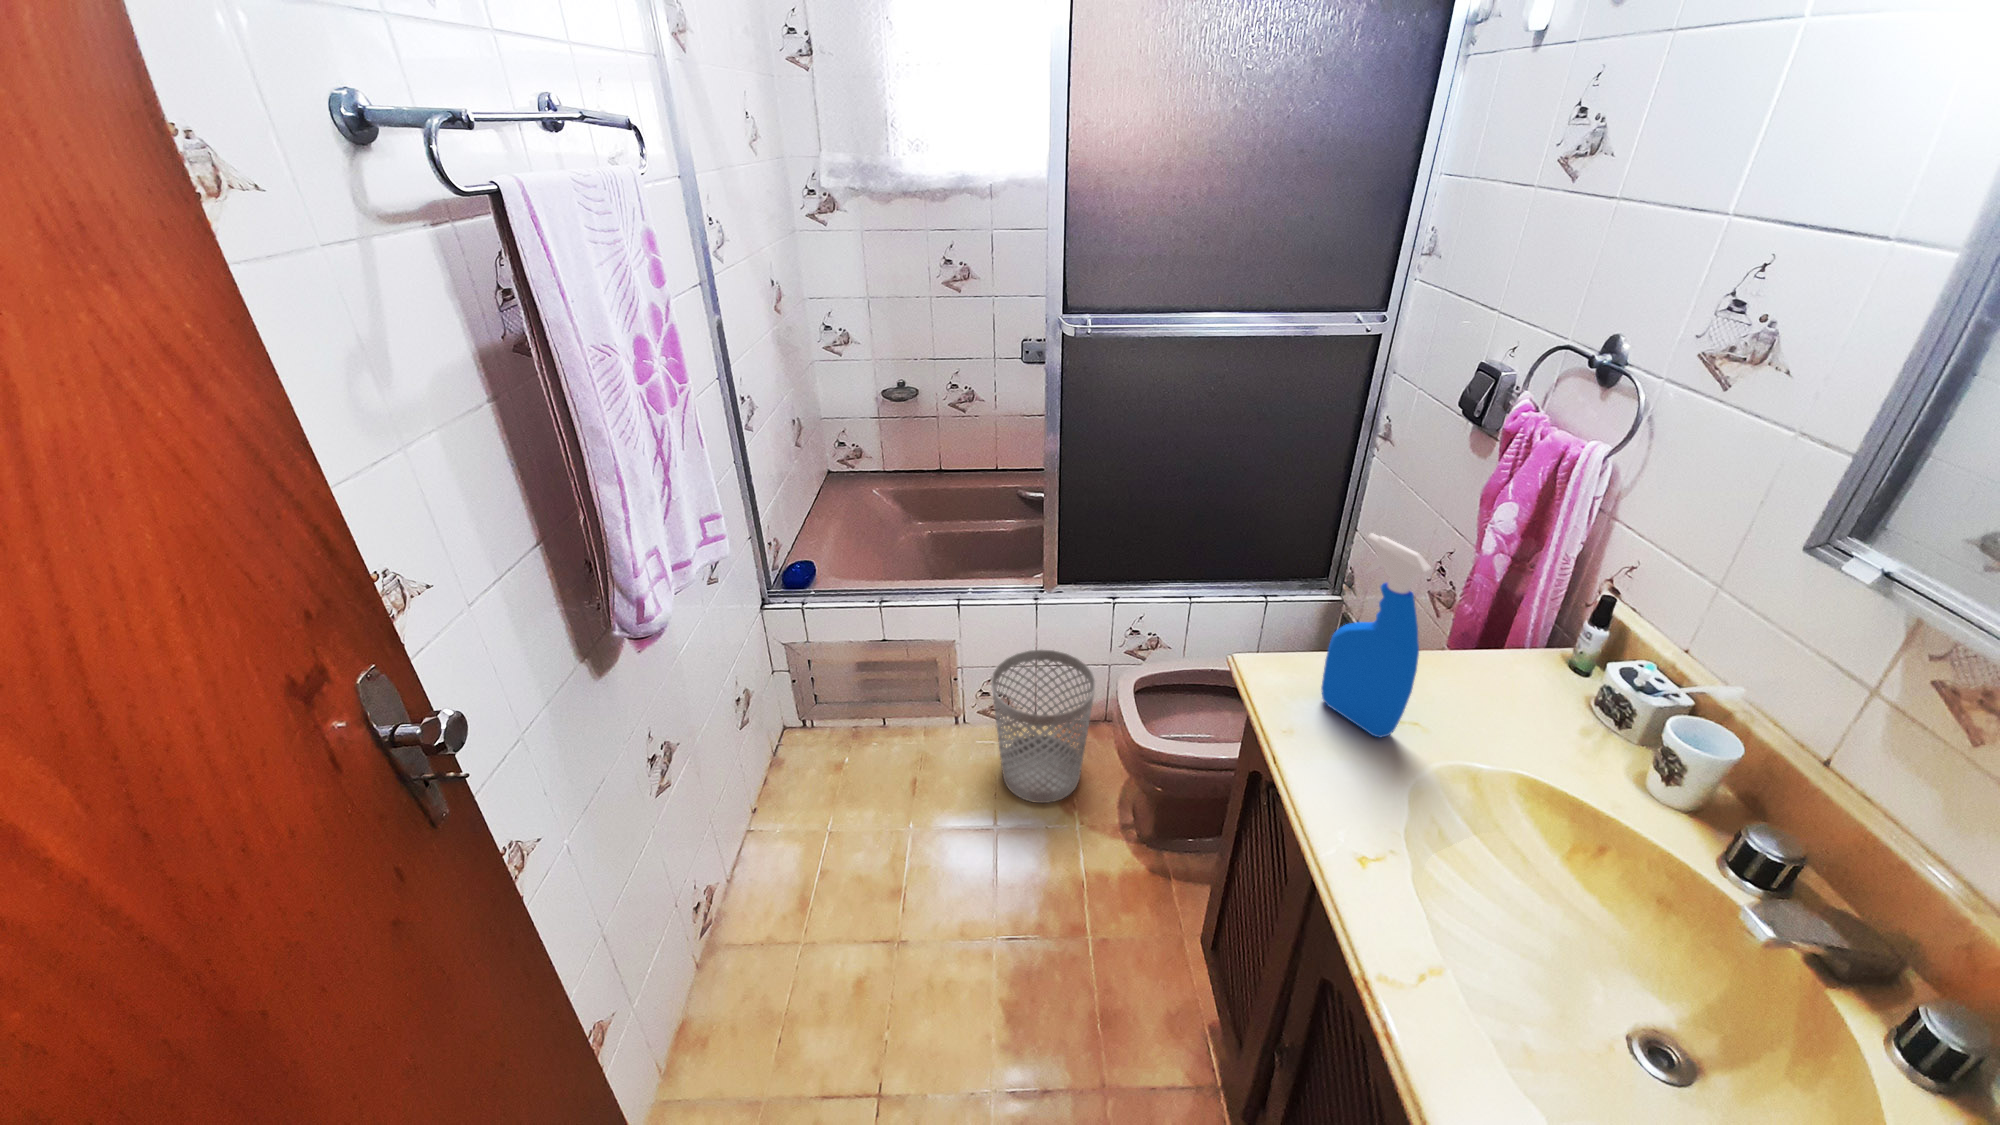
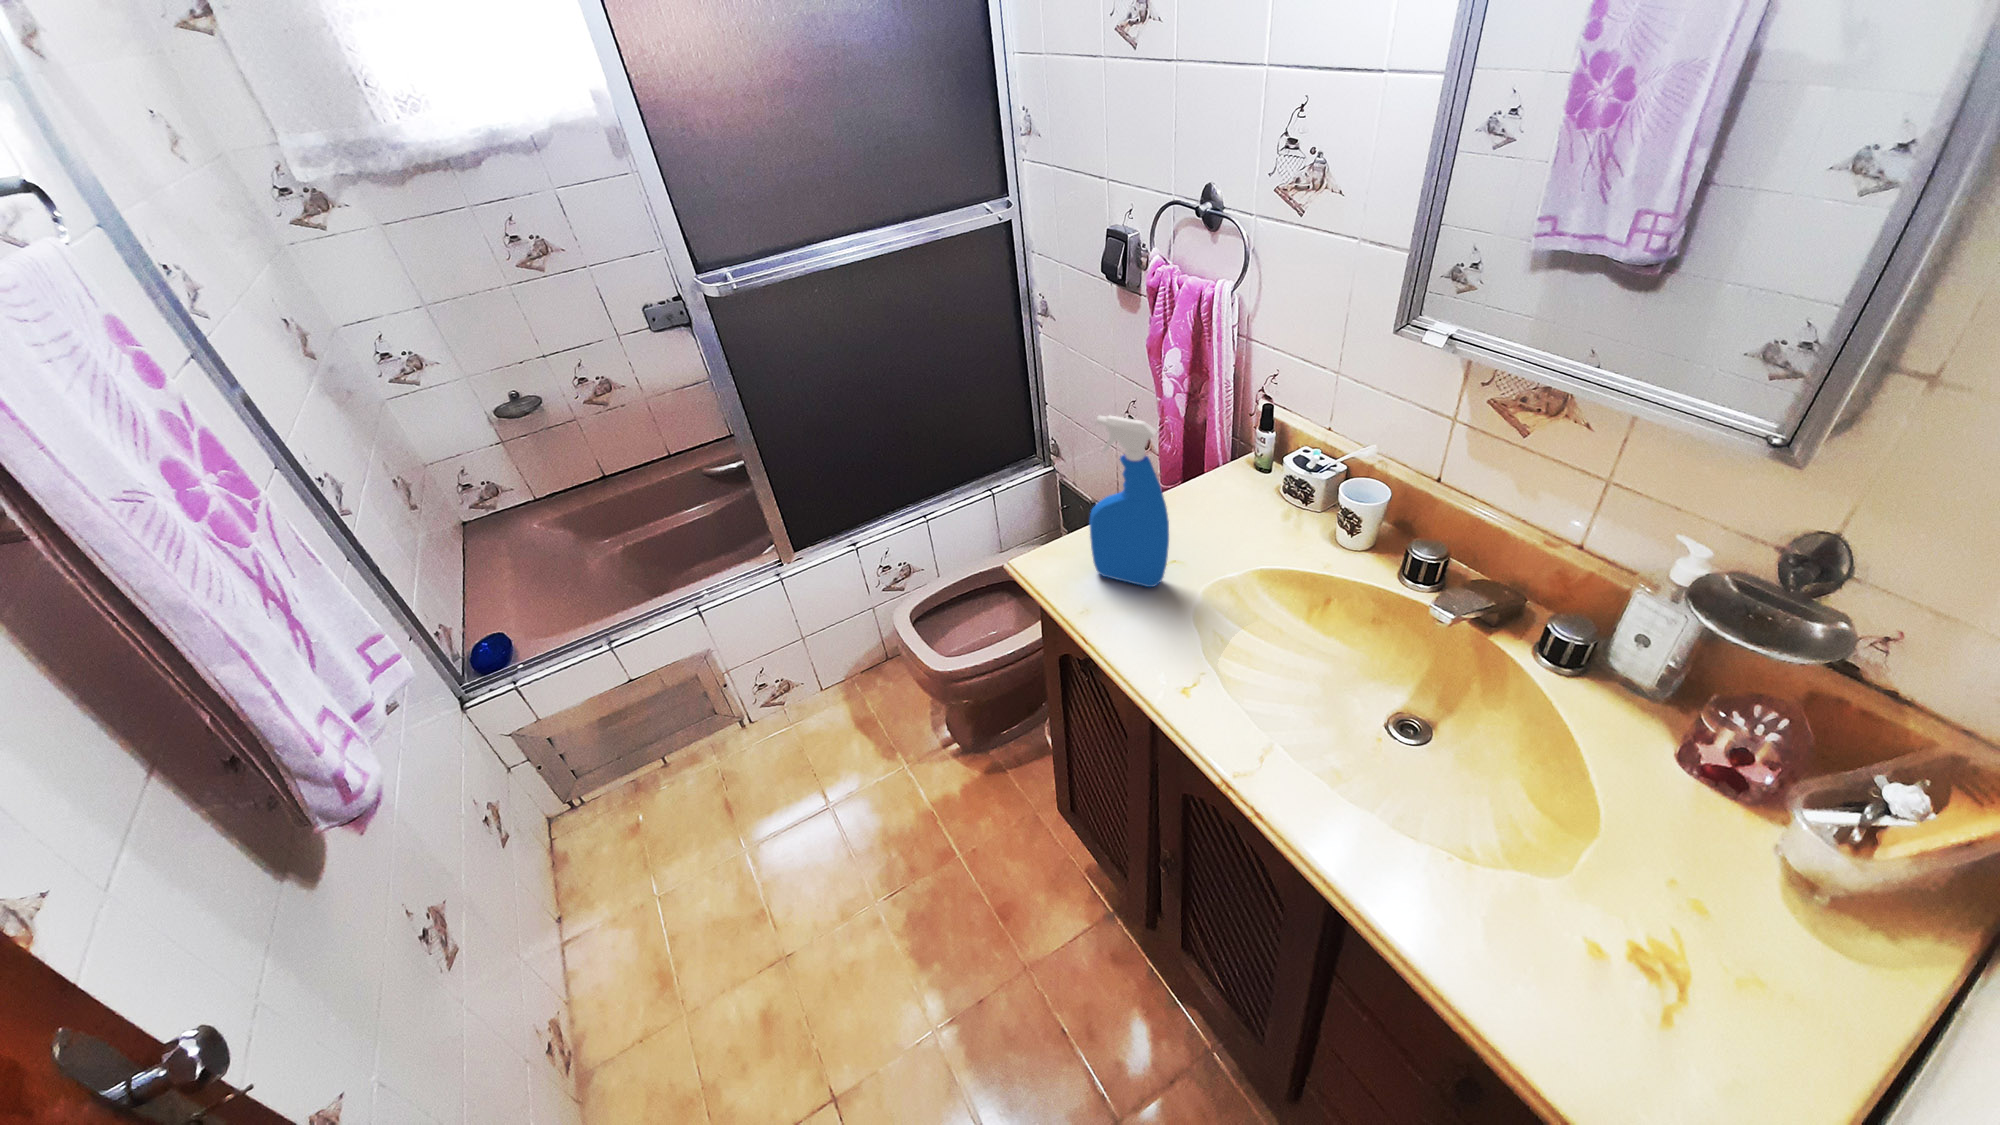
wastebasket: present [991,650,1095,803] -> none [761,614,880,766]

